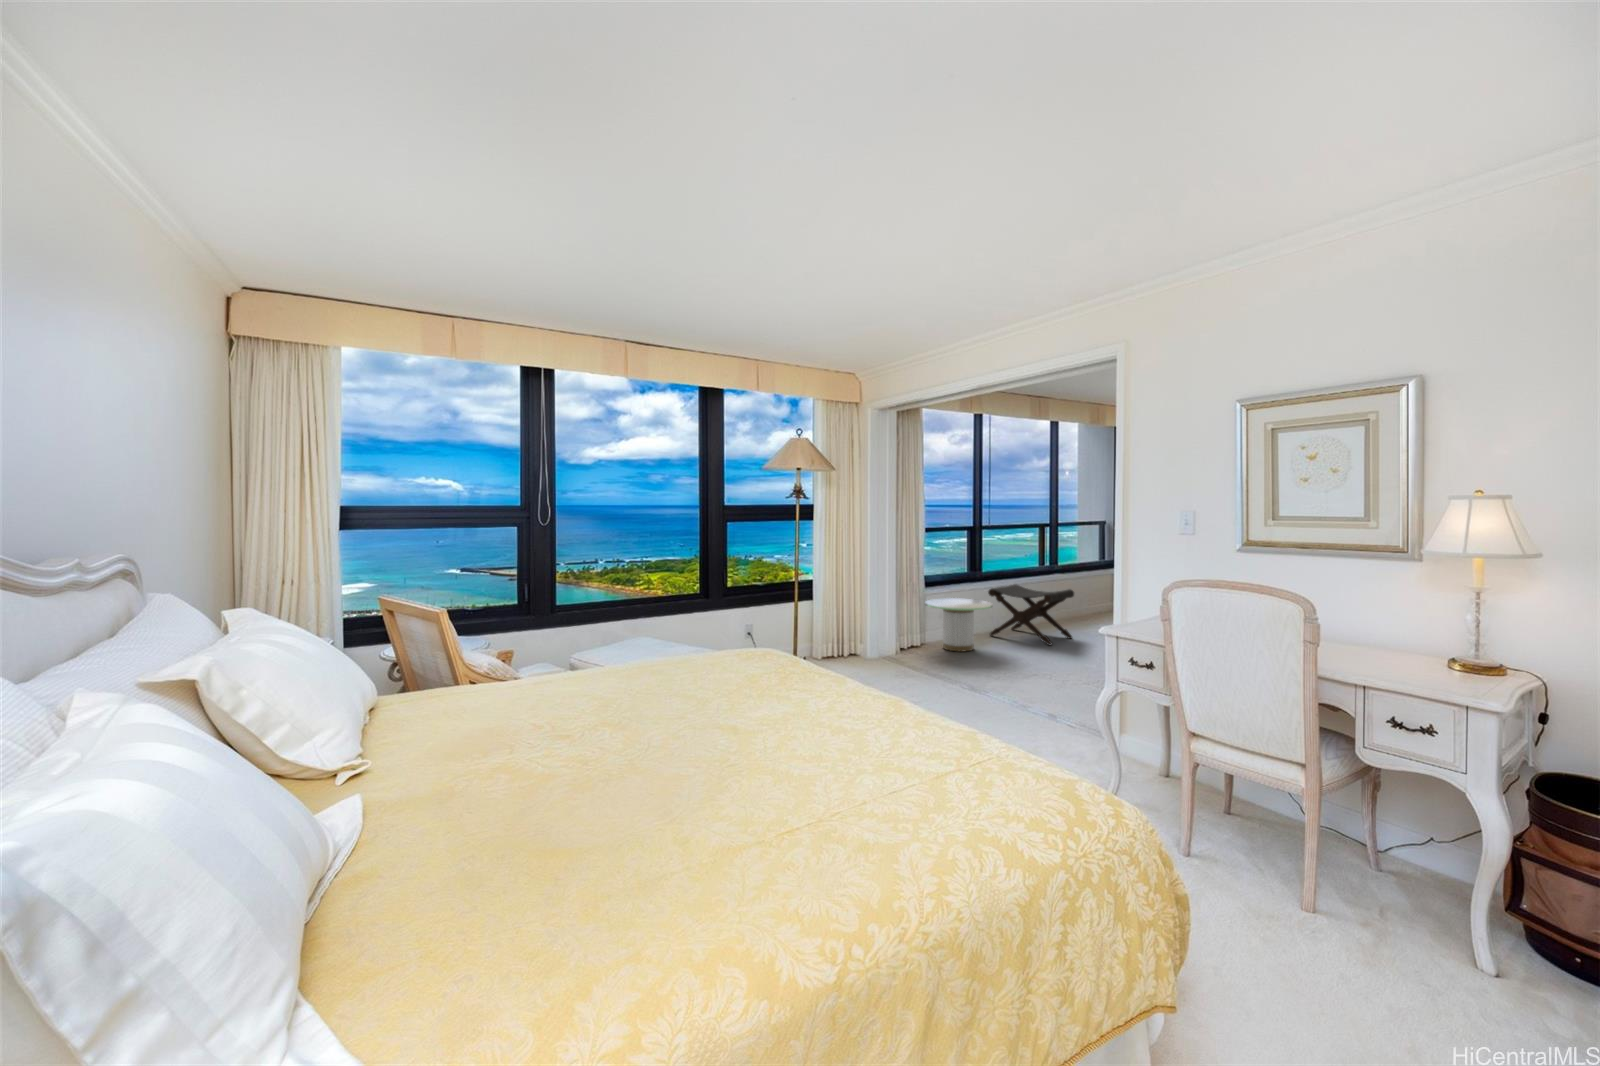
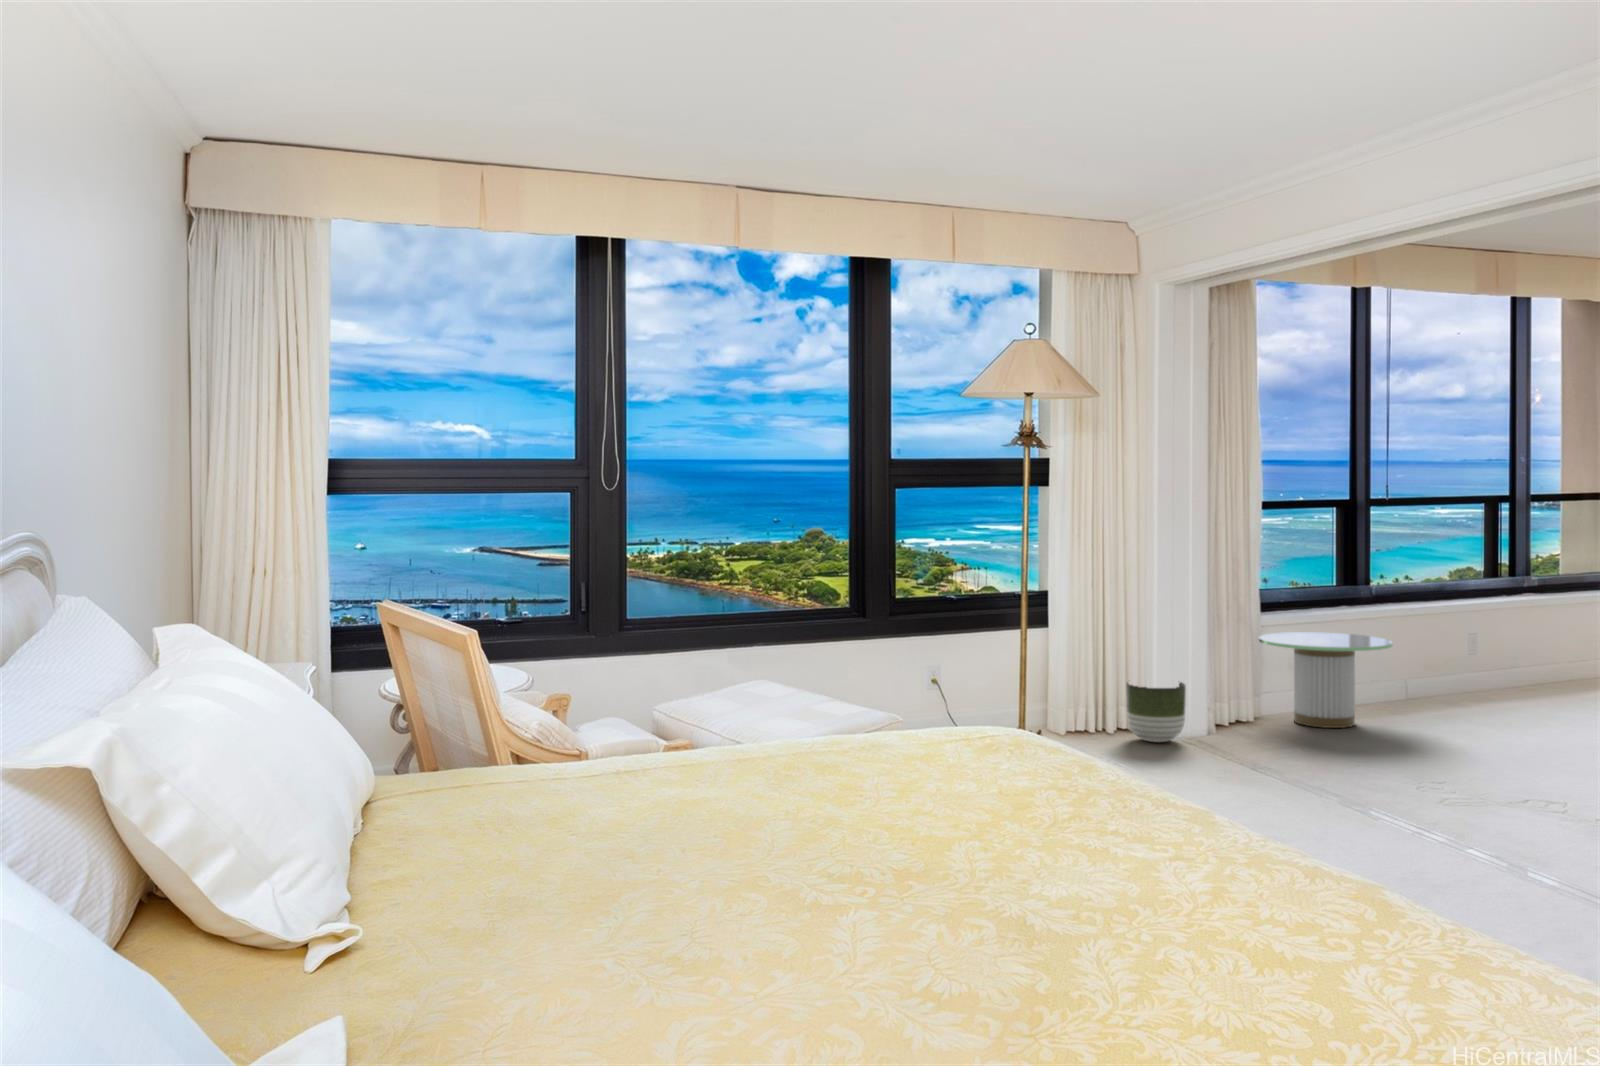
footstool: present [988,585,1074,645] -> none [1383,610,1561,723]
planter: none [854,628,886,664] -> present [1126,681,1186,742]

